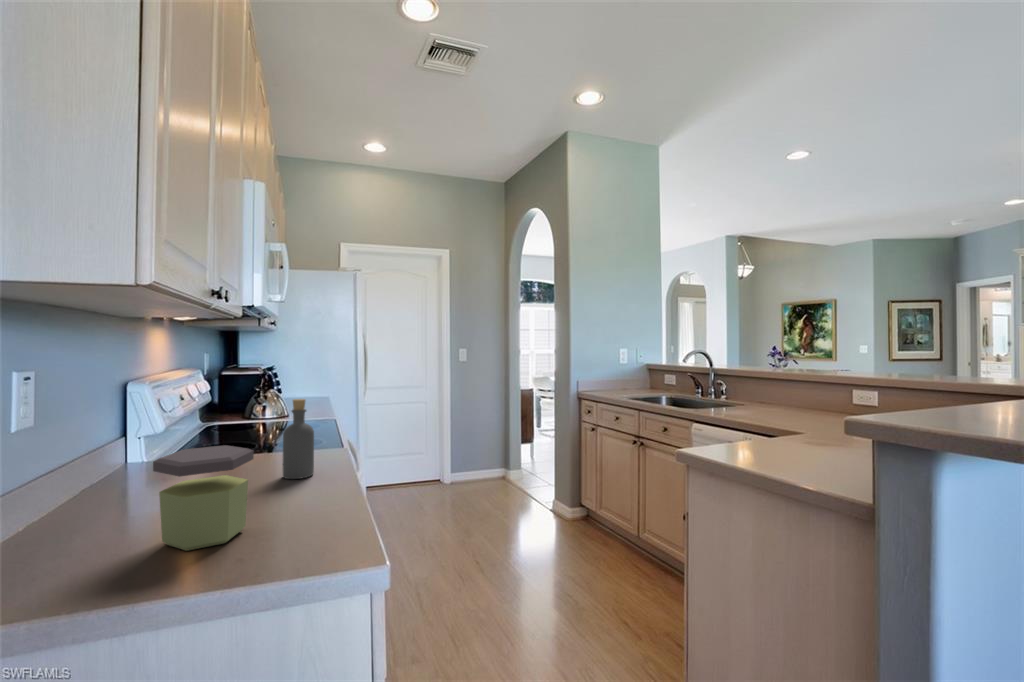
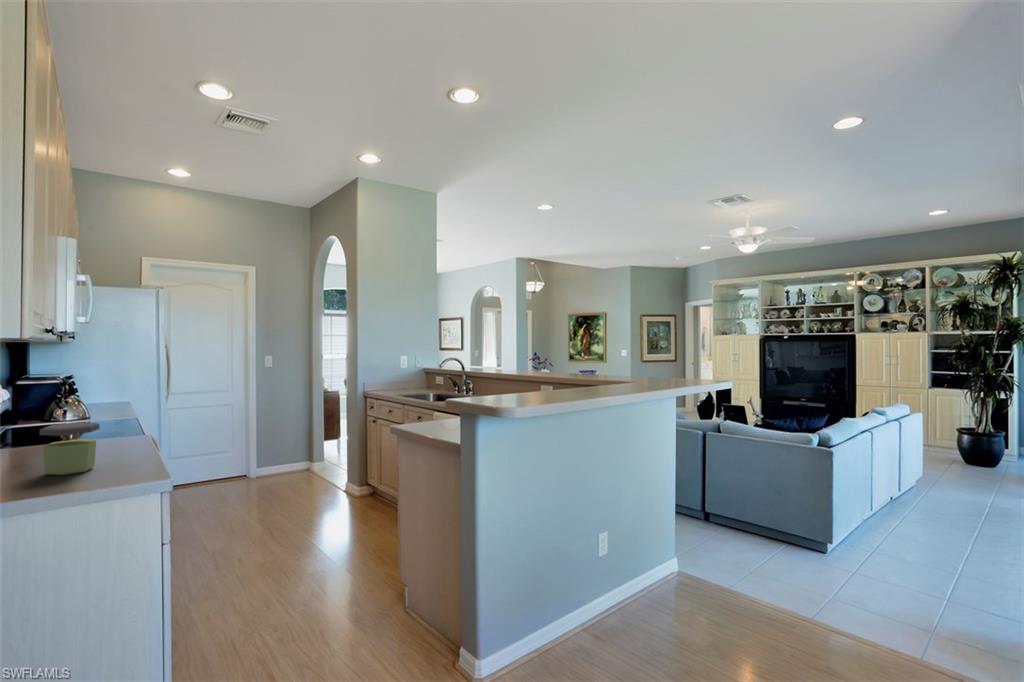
bottle: present [283,399,314,479] -> none [106,398,130,450]

